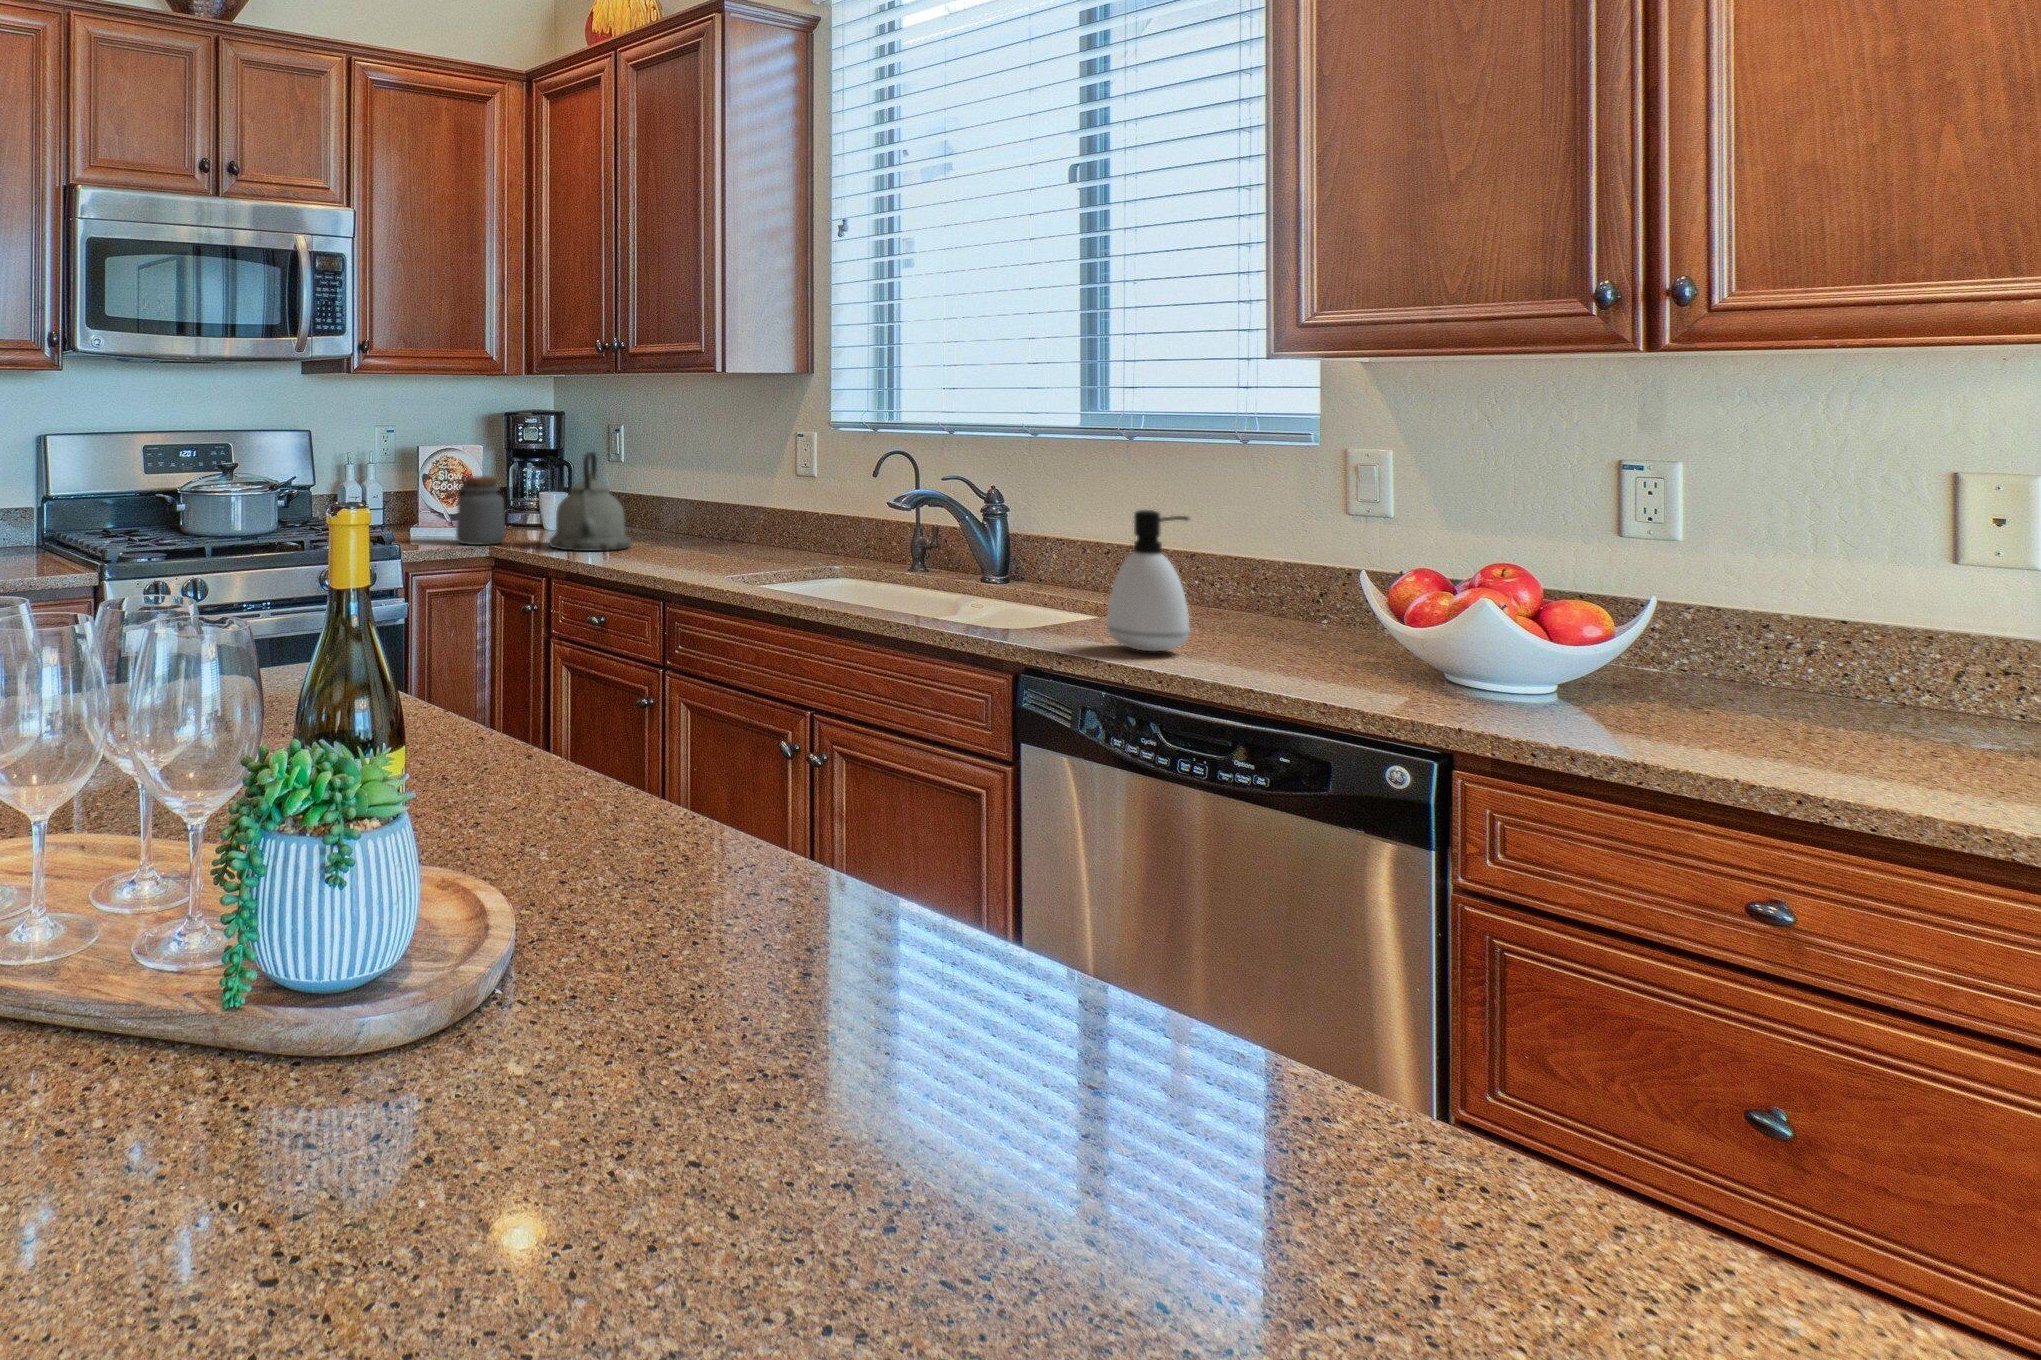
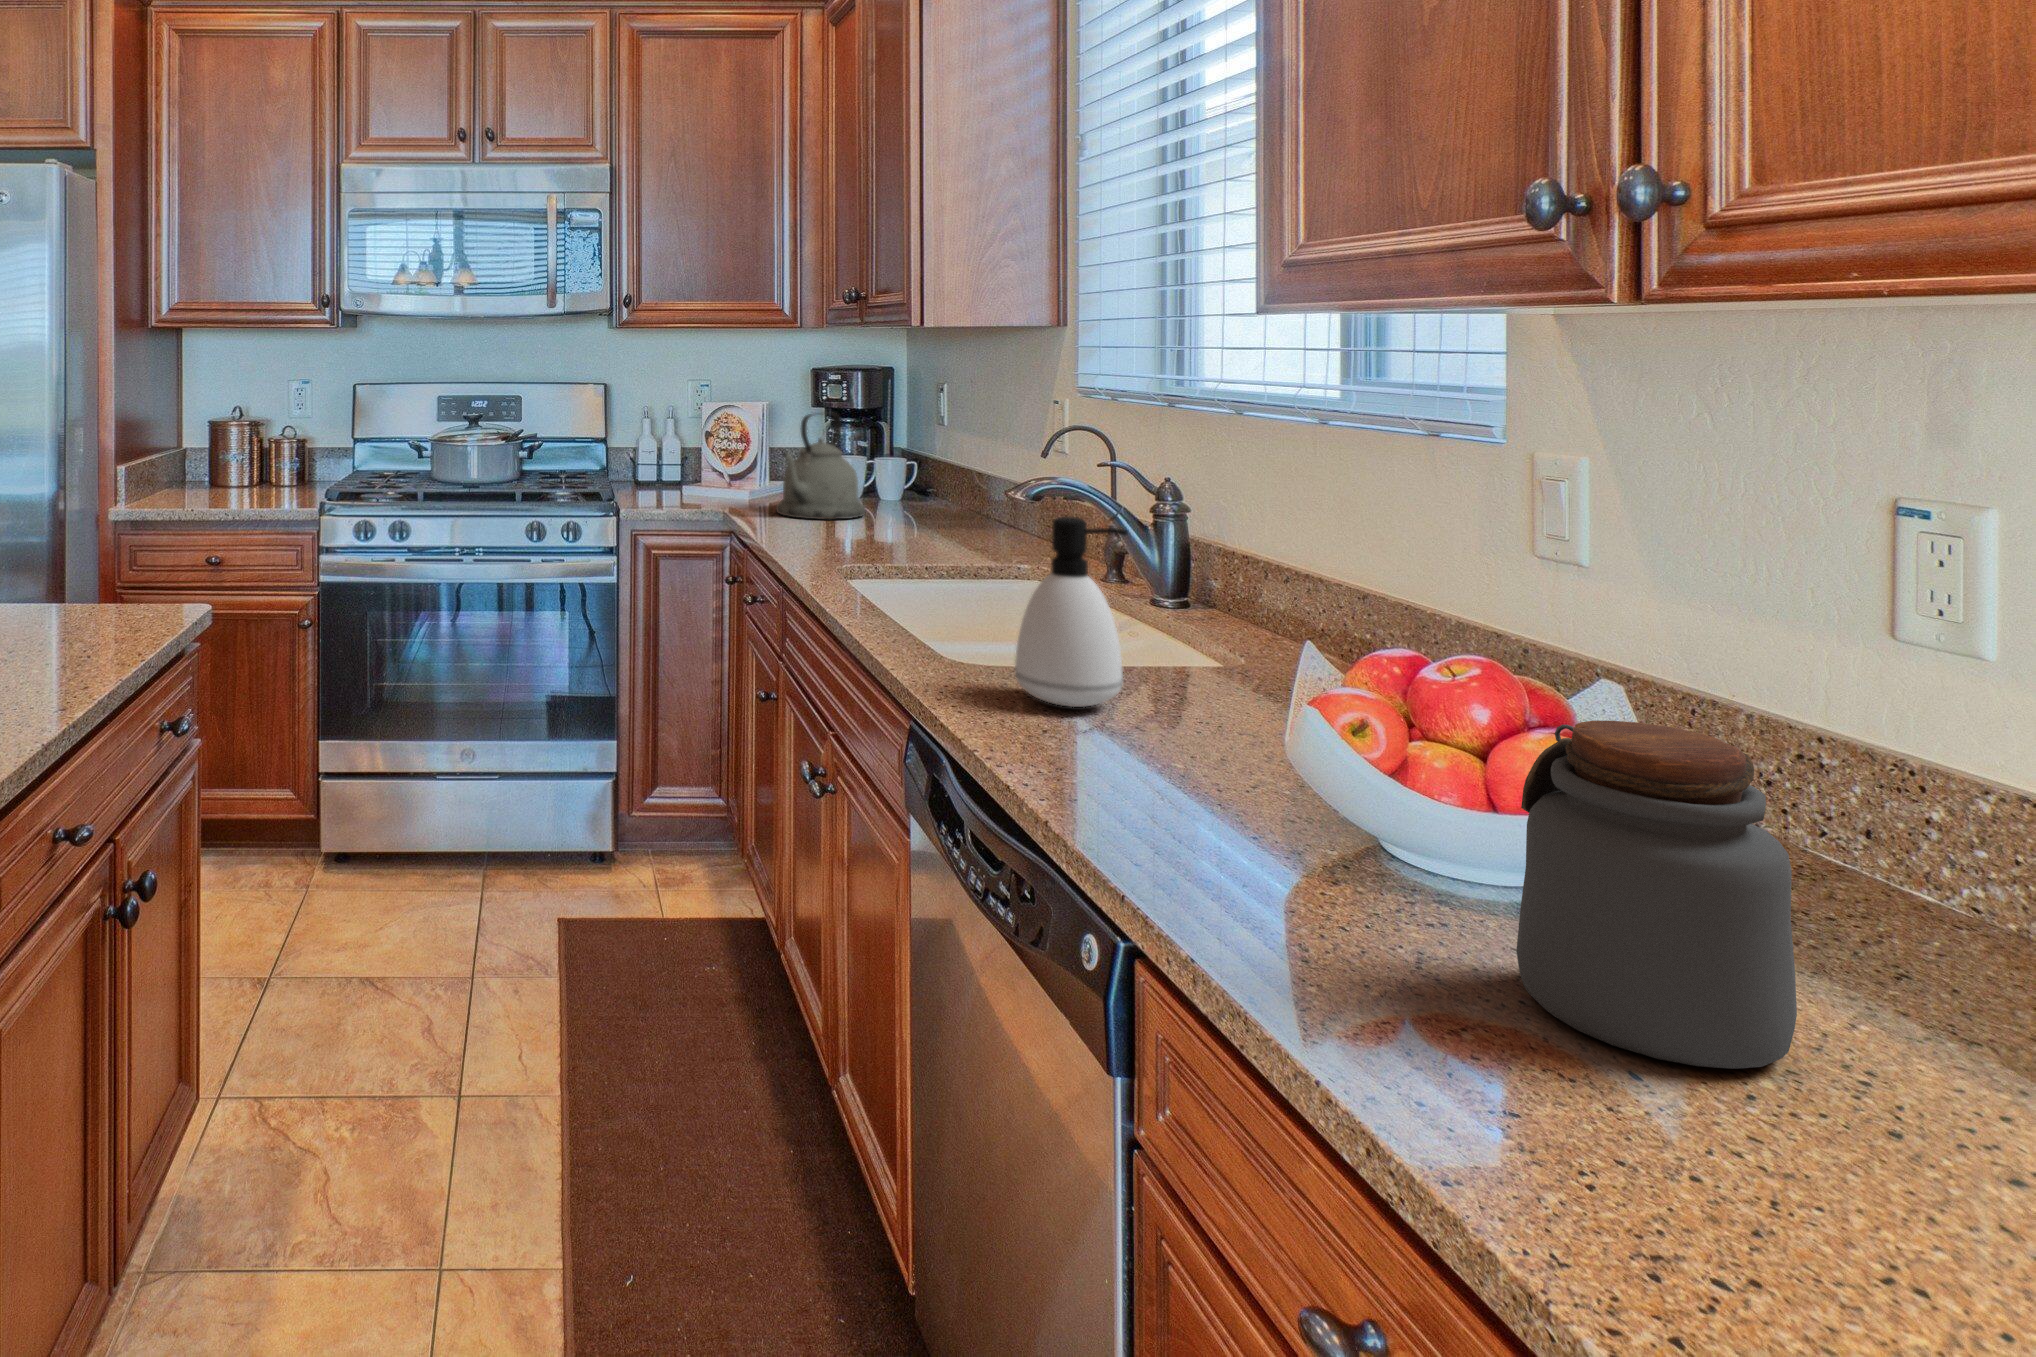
jar: present [456,476,506,545] -> present [1516,721,1797,1069]

